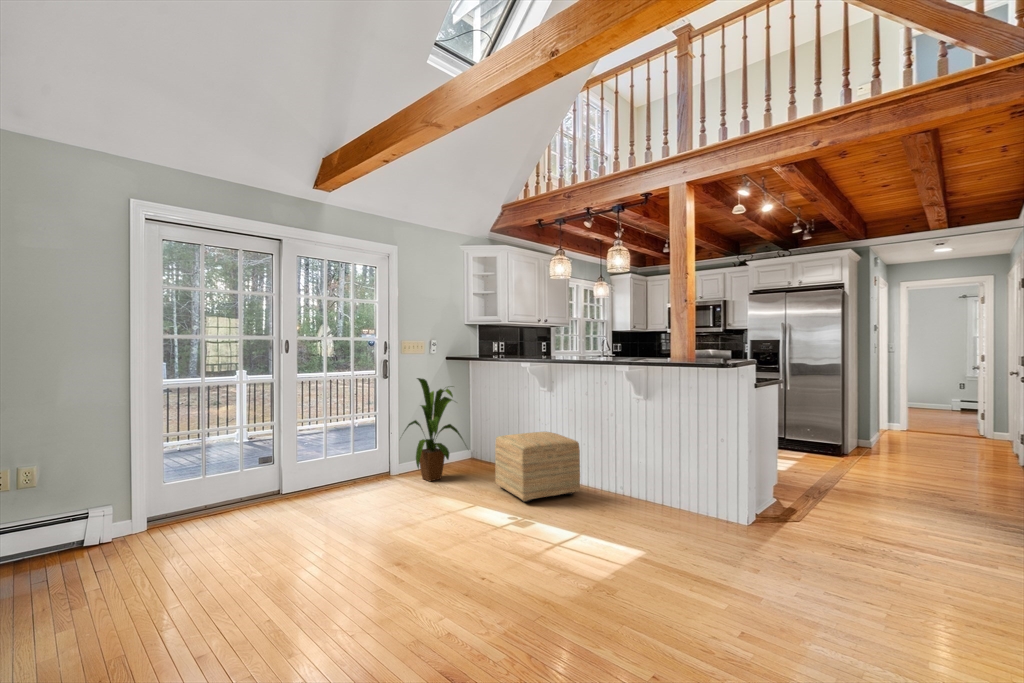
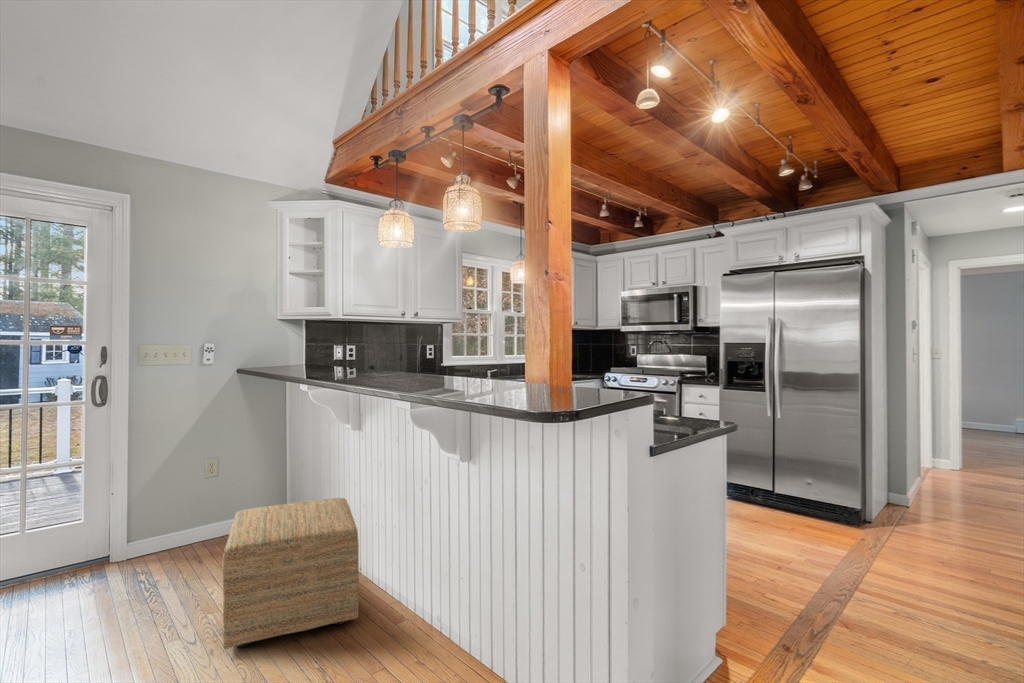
house plant: present [405,378,463,481] -> none [110,408,236,578]

